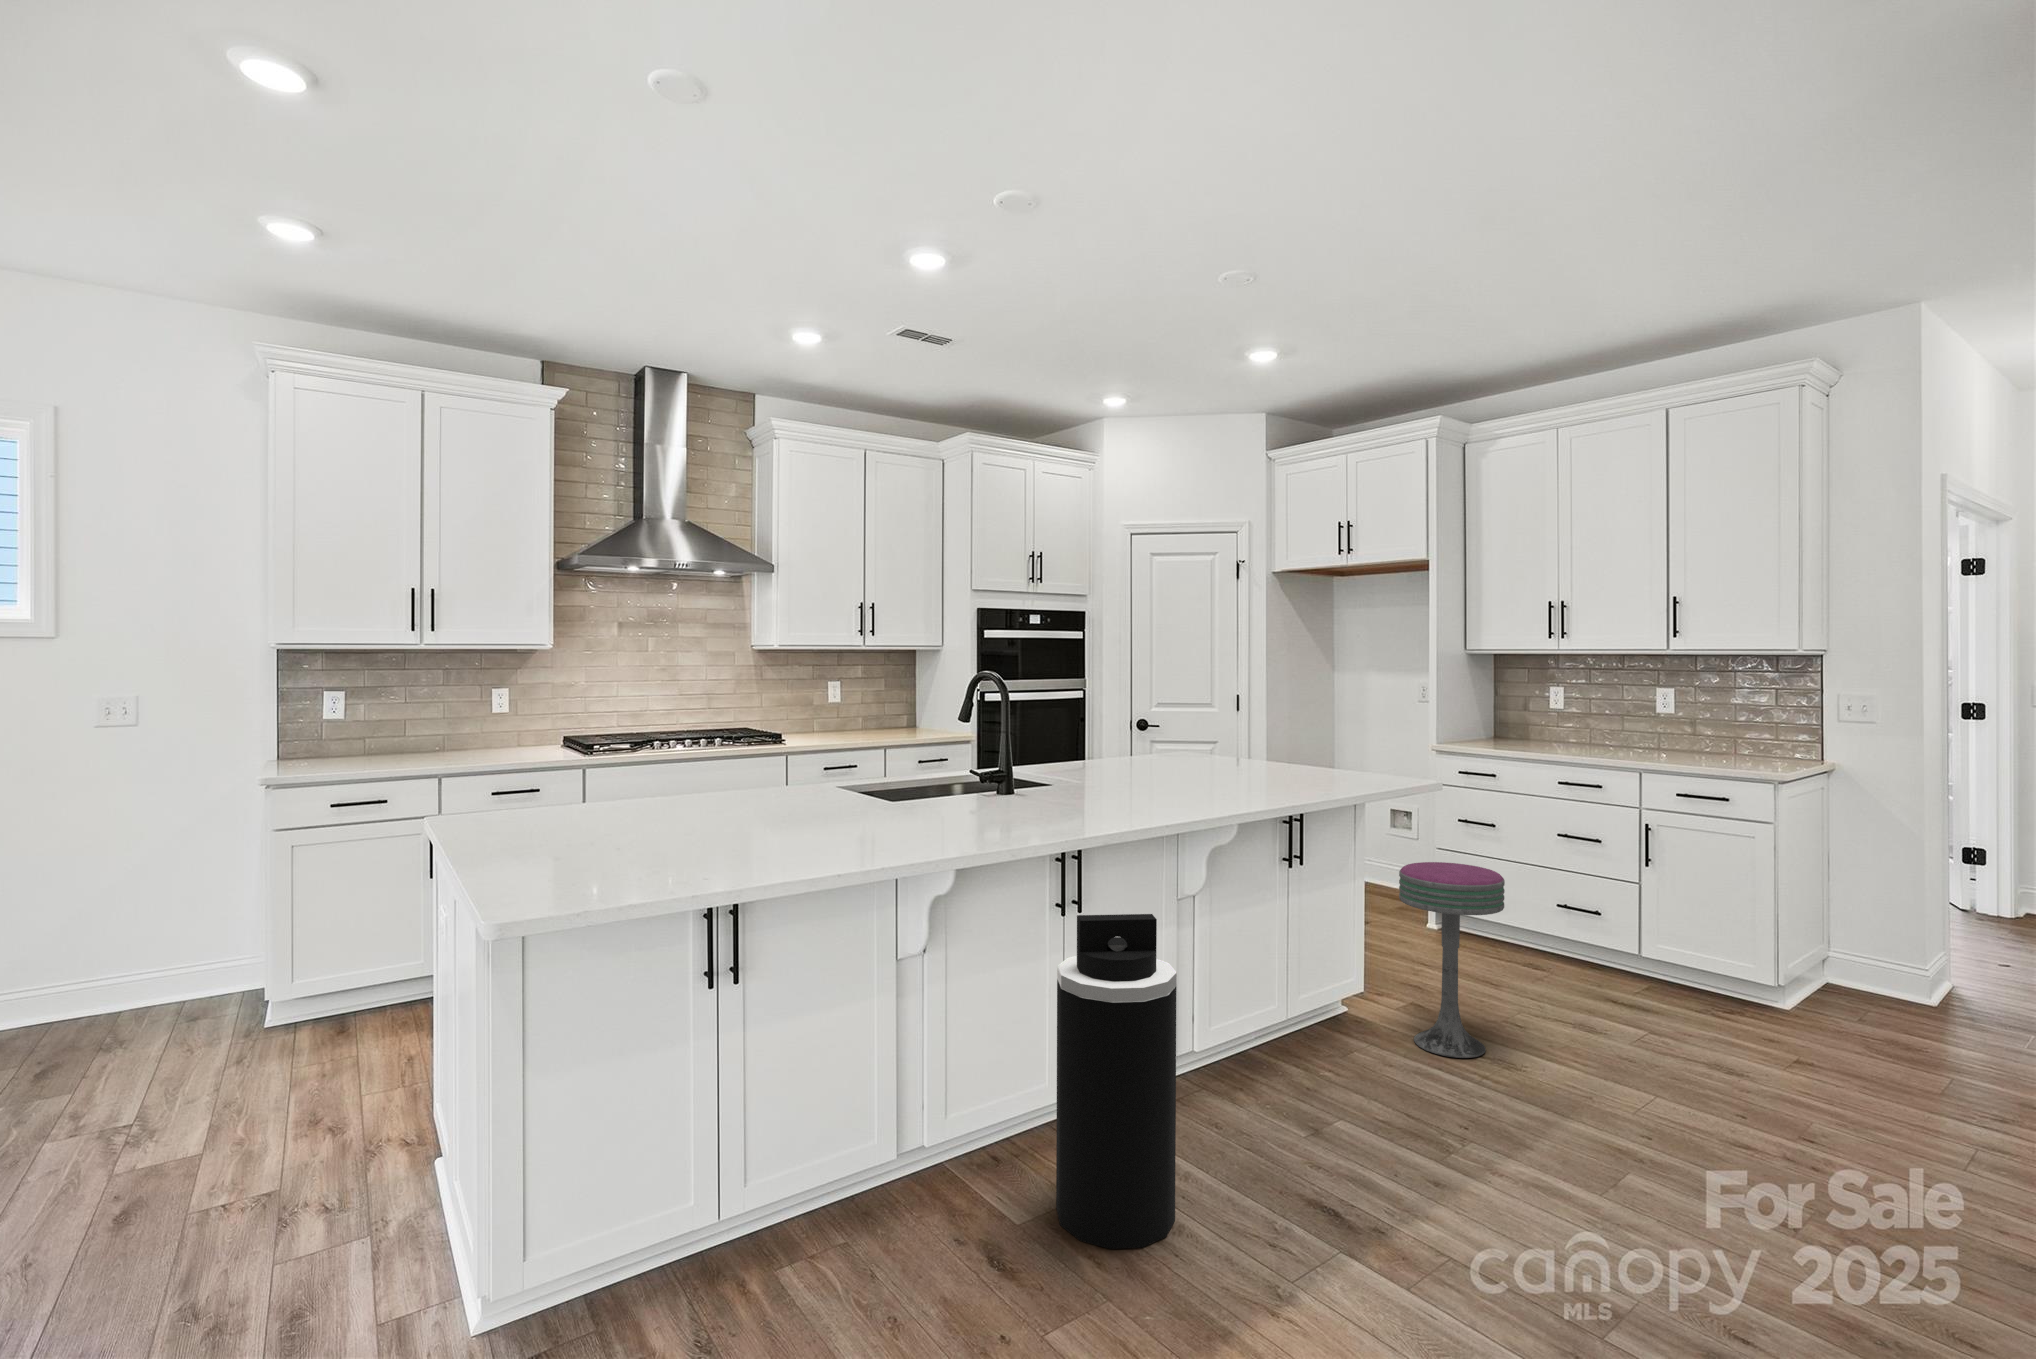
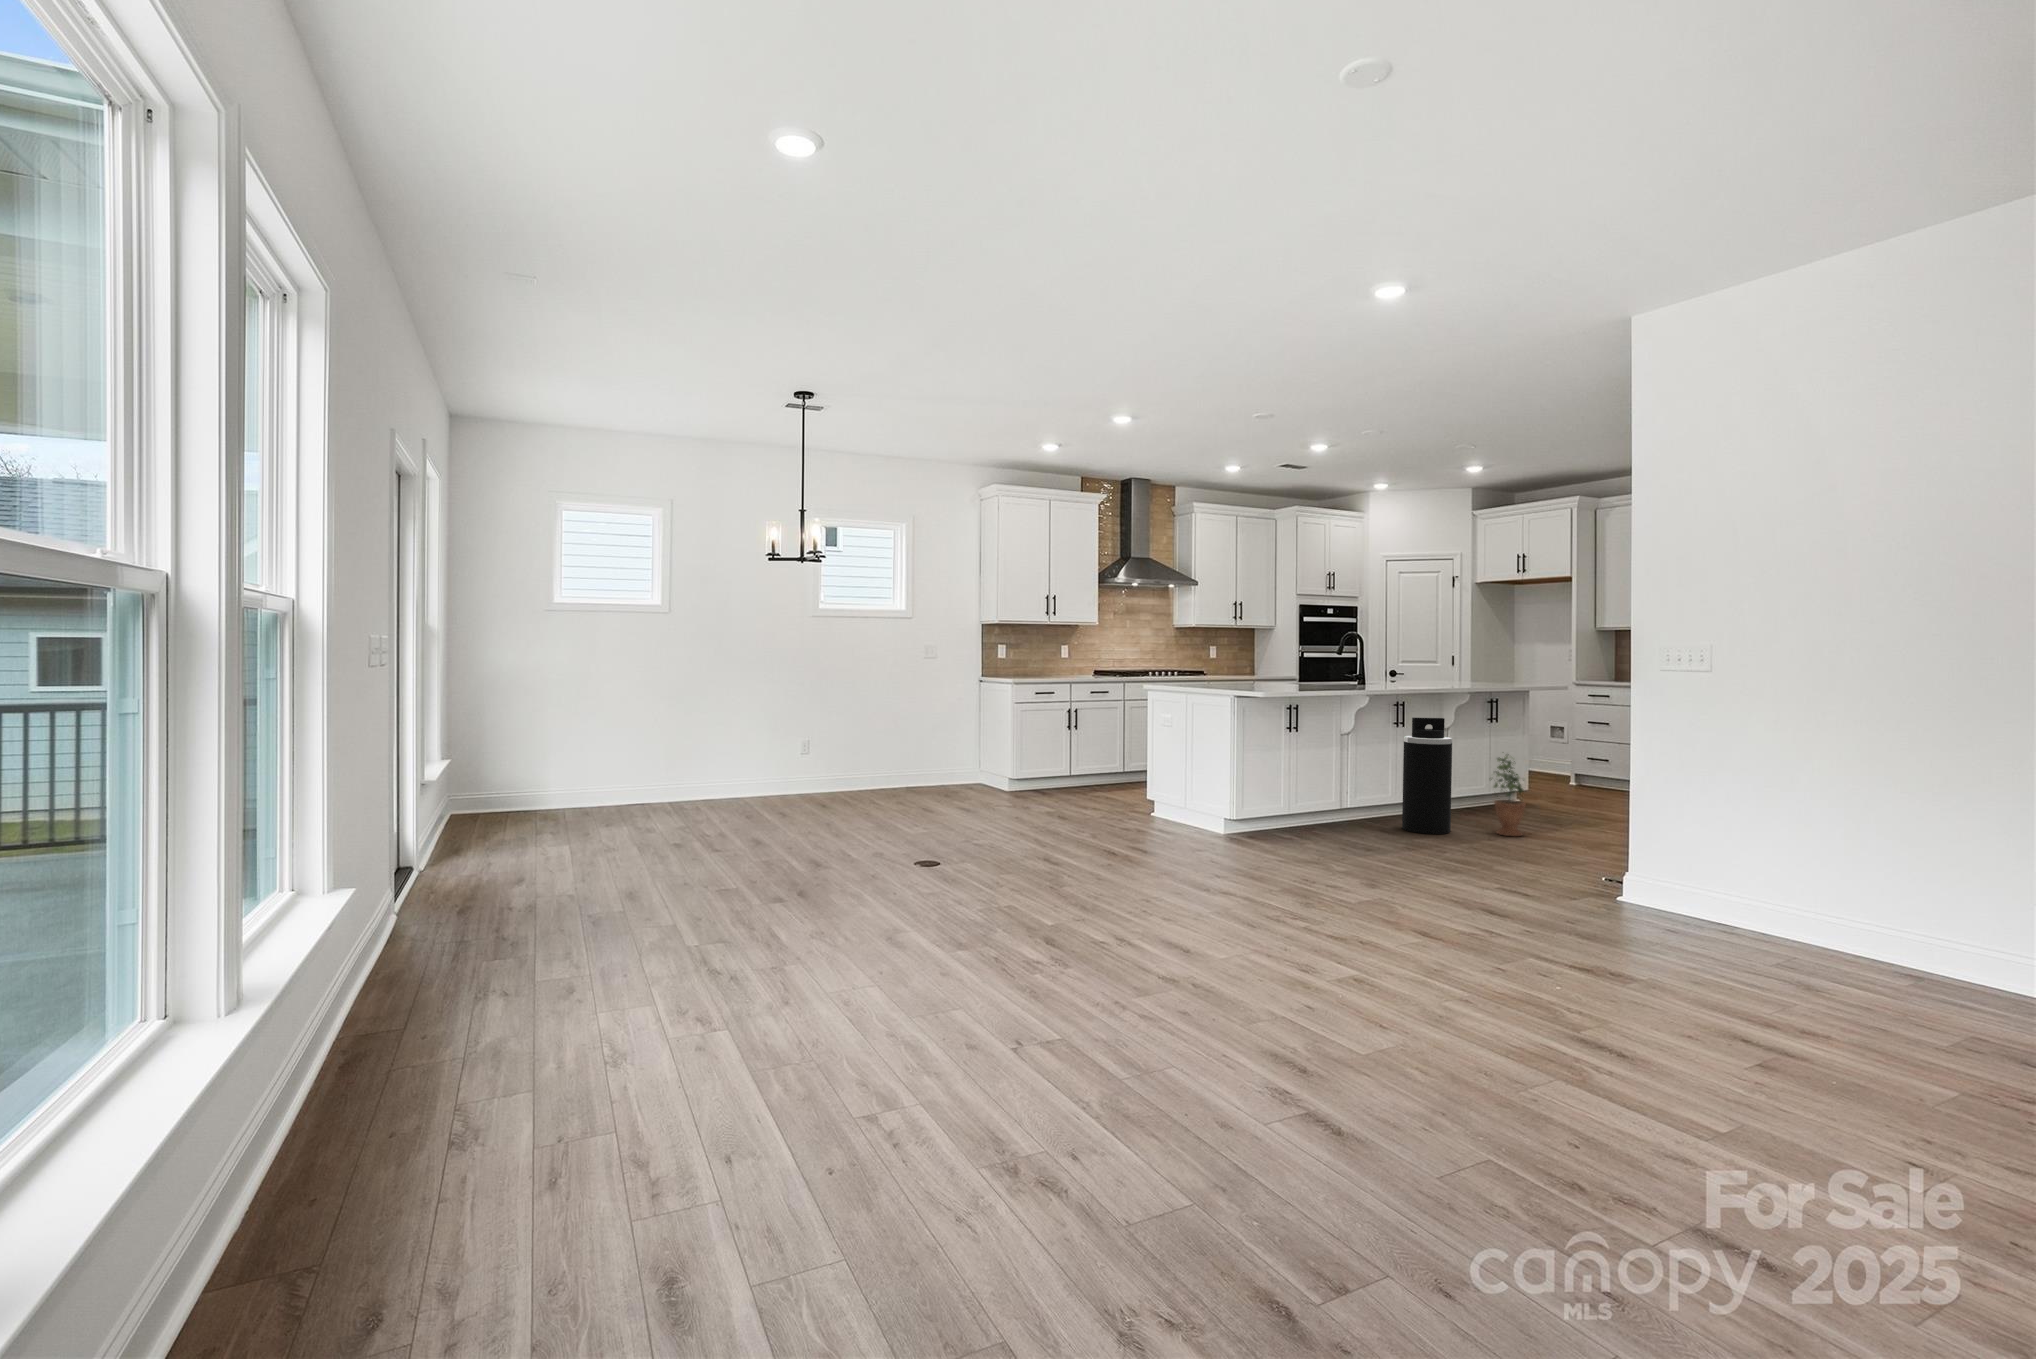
bar stool: present [1399,862,1505,1058] -> none [1548,726,1601,813]
potted plant: none [1271,997,1362,1239] -> present [1491,756,1526,836]

